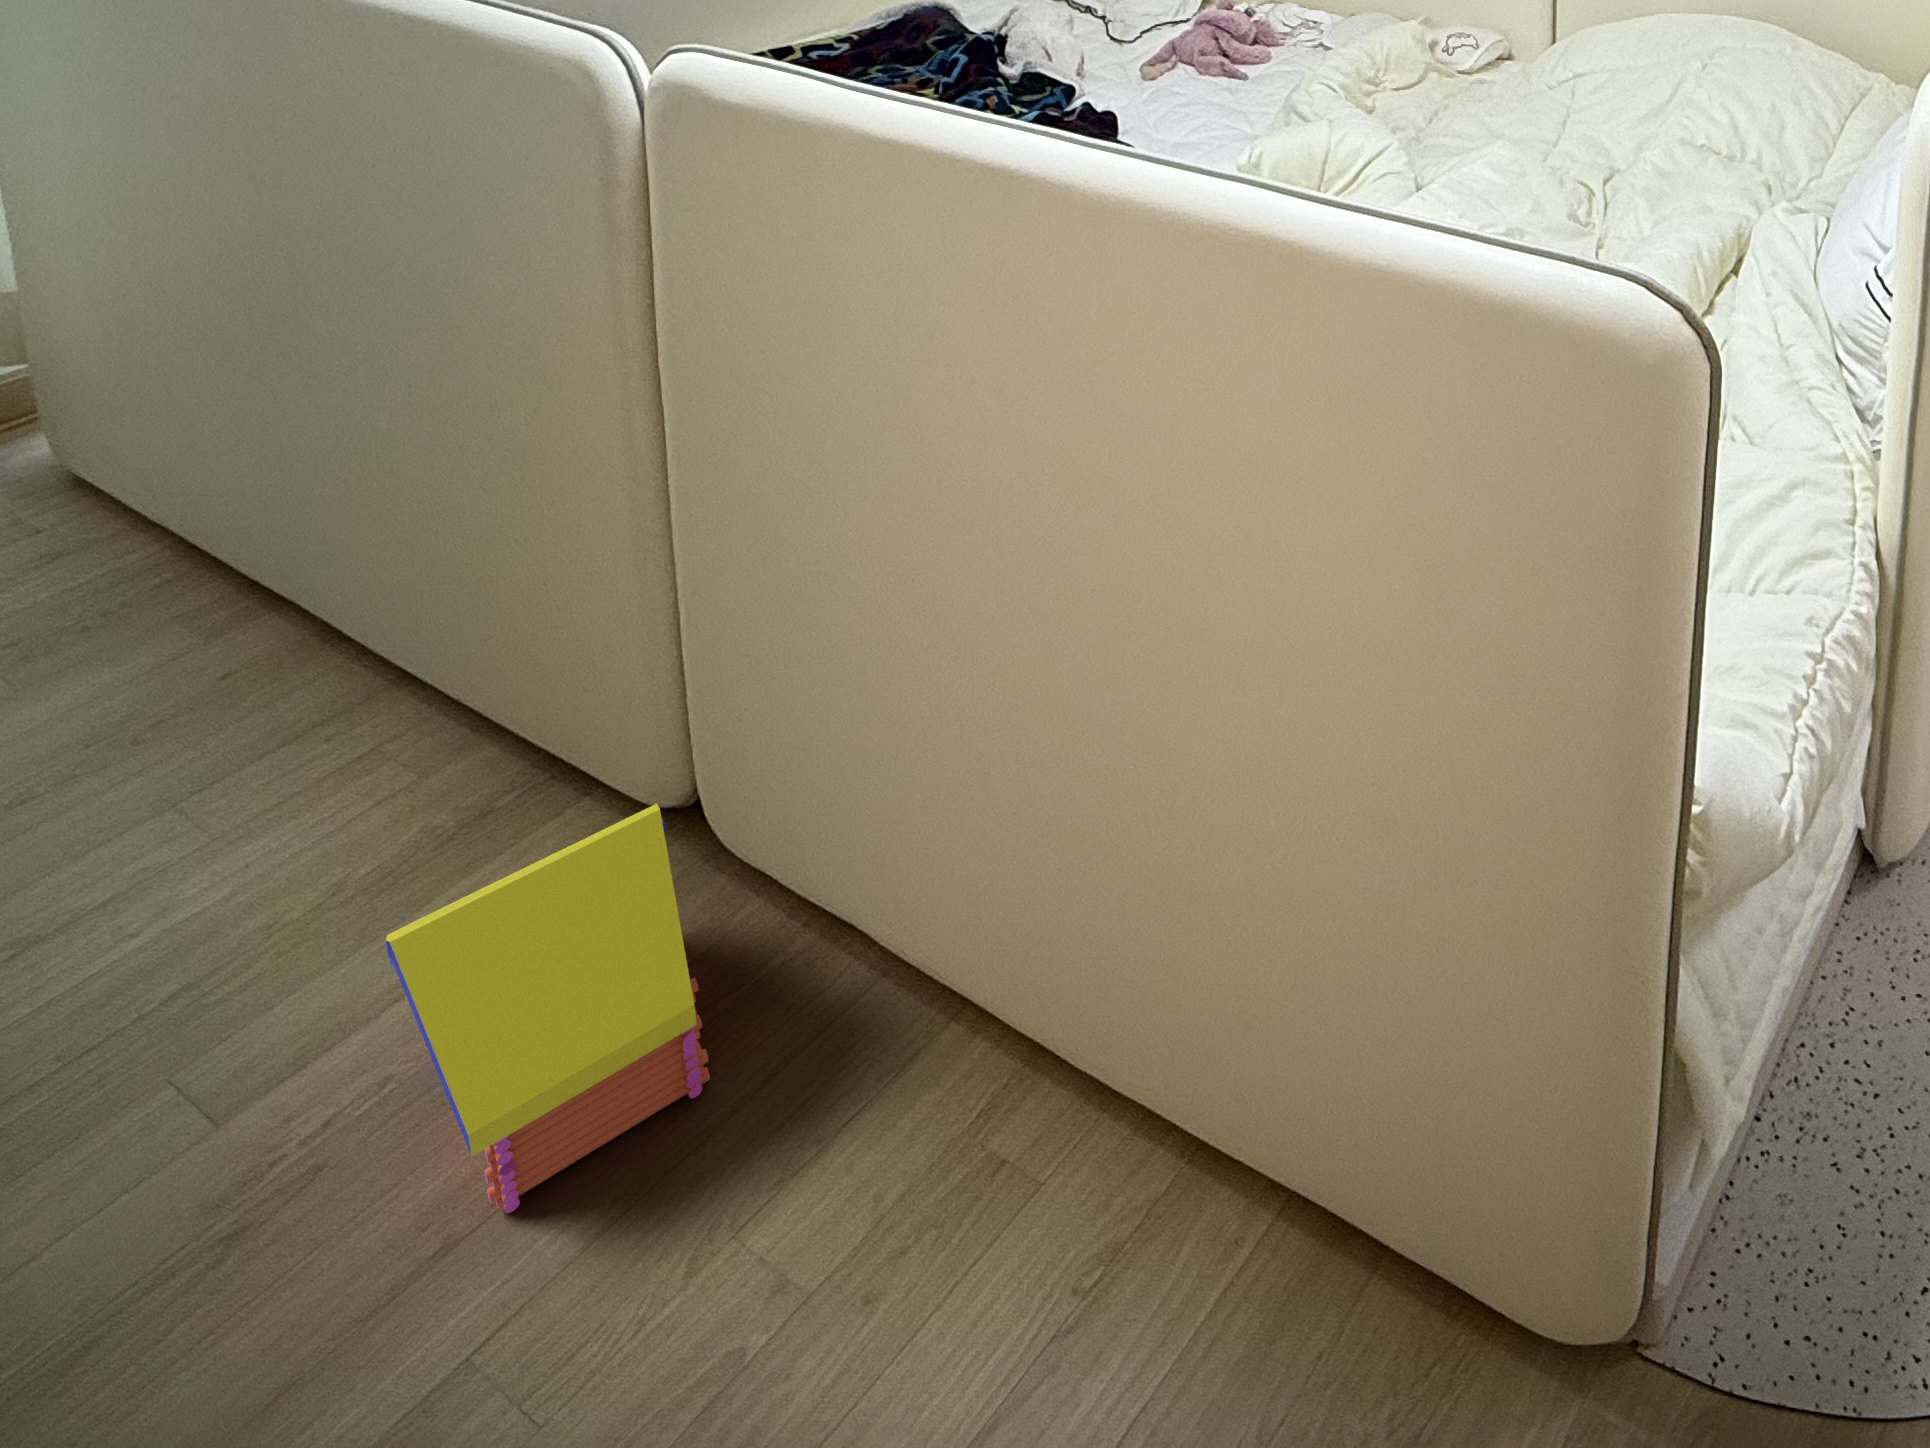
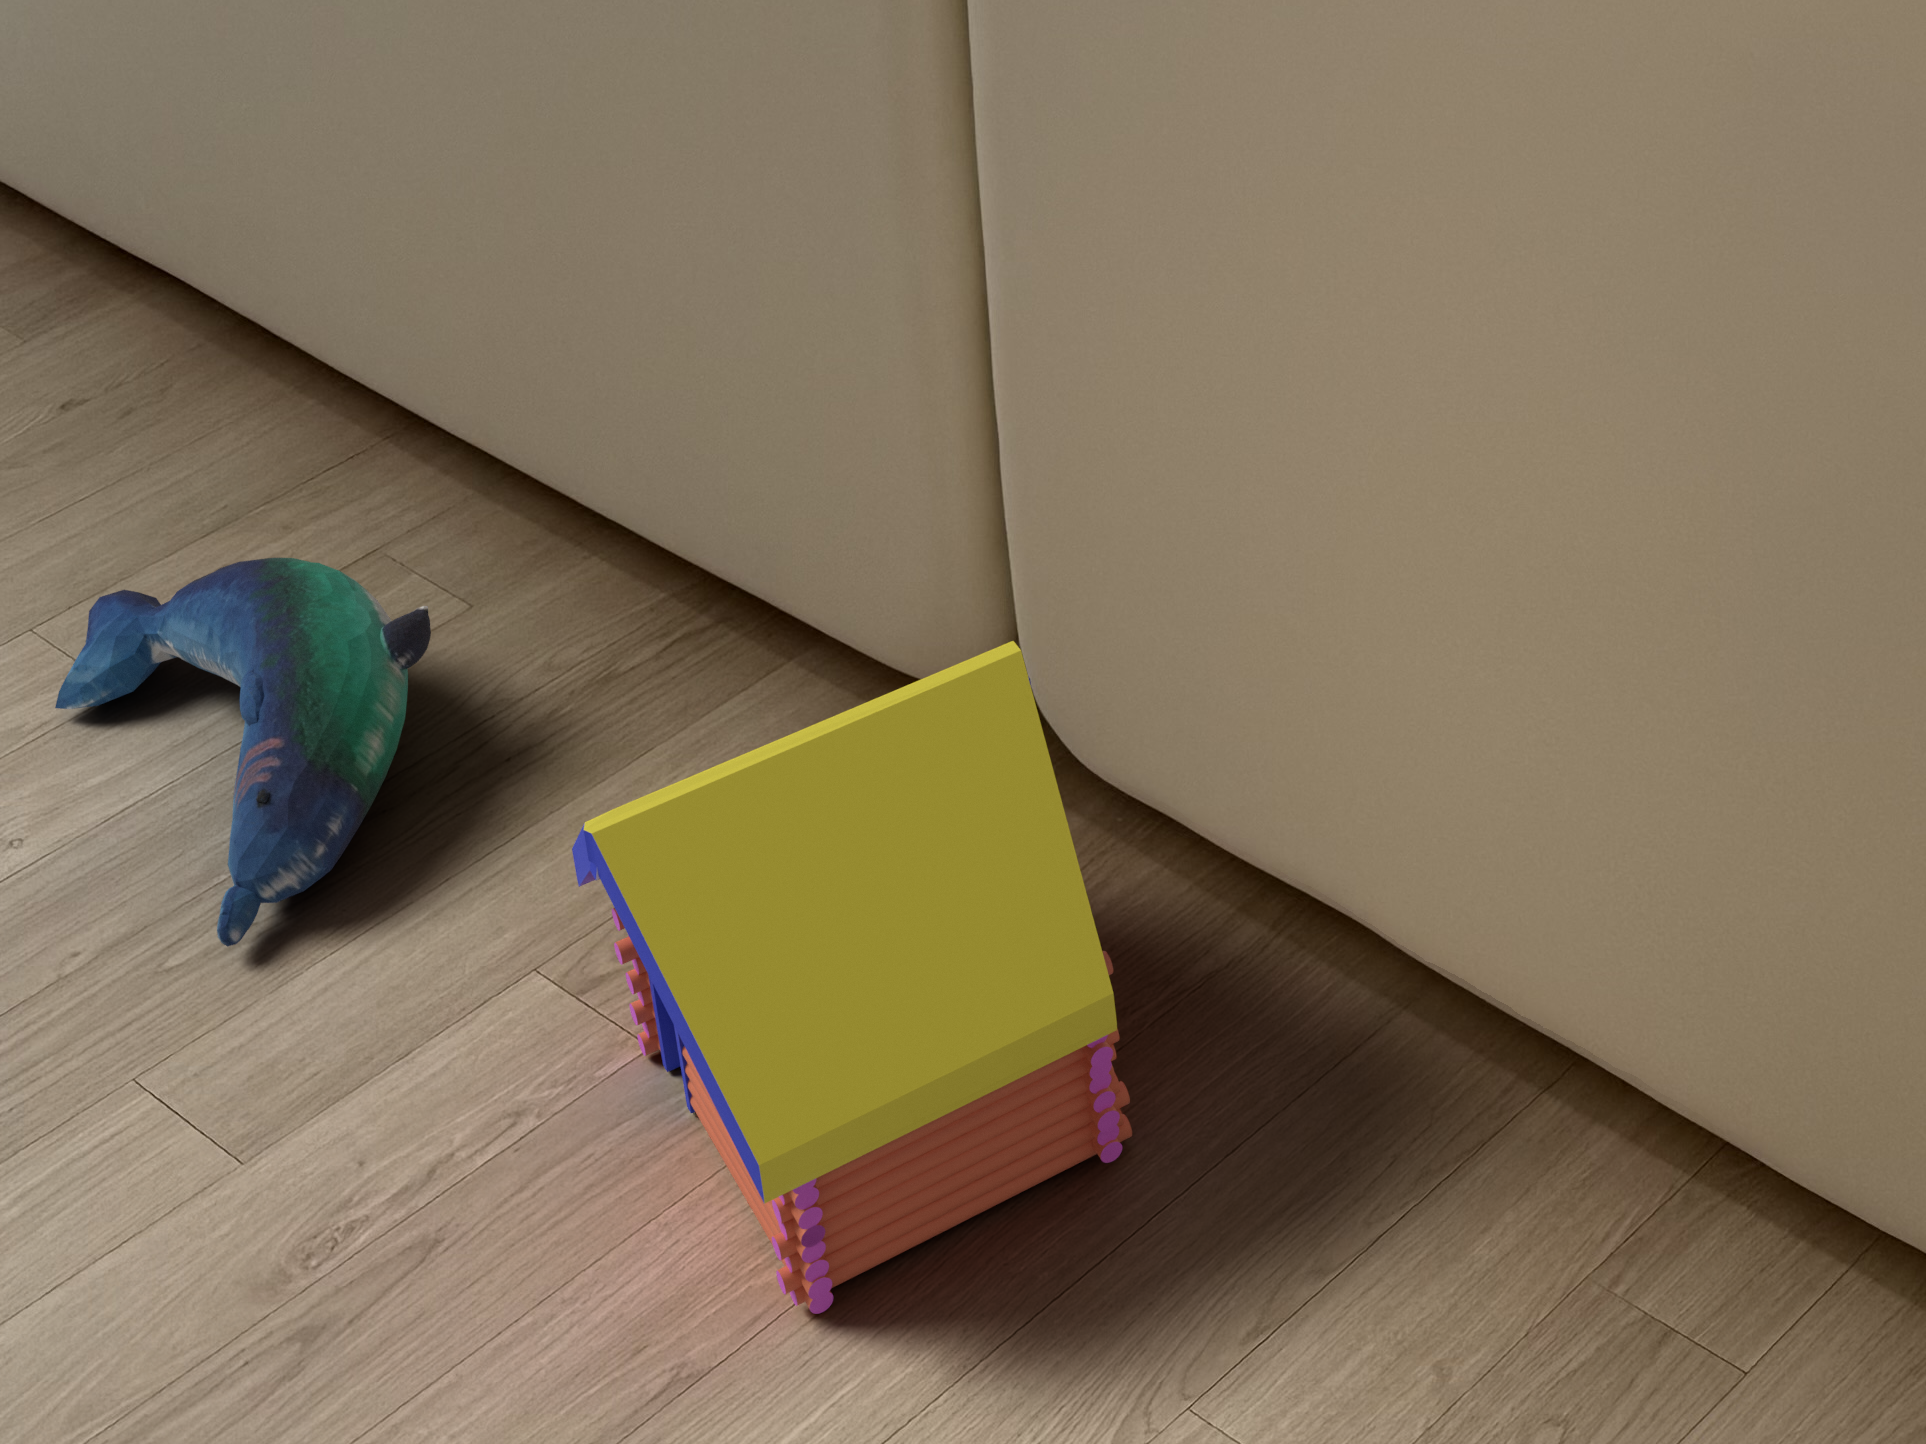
plush toy: none [149,768,363,1004] -> present [55,558,431,946]

